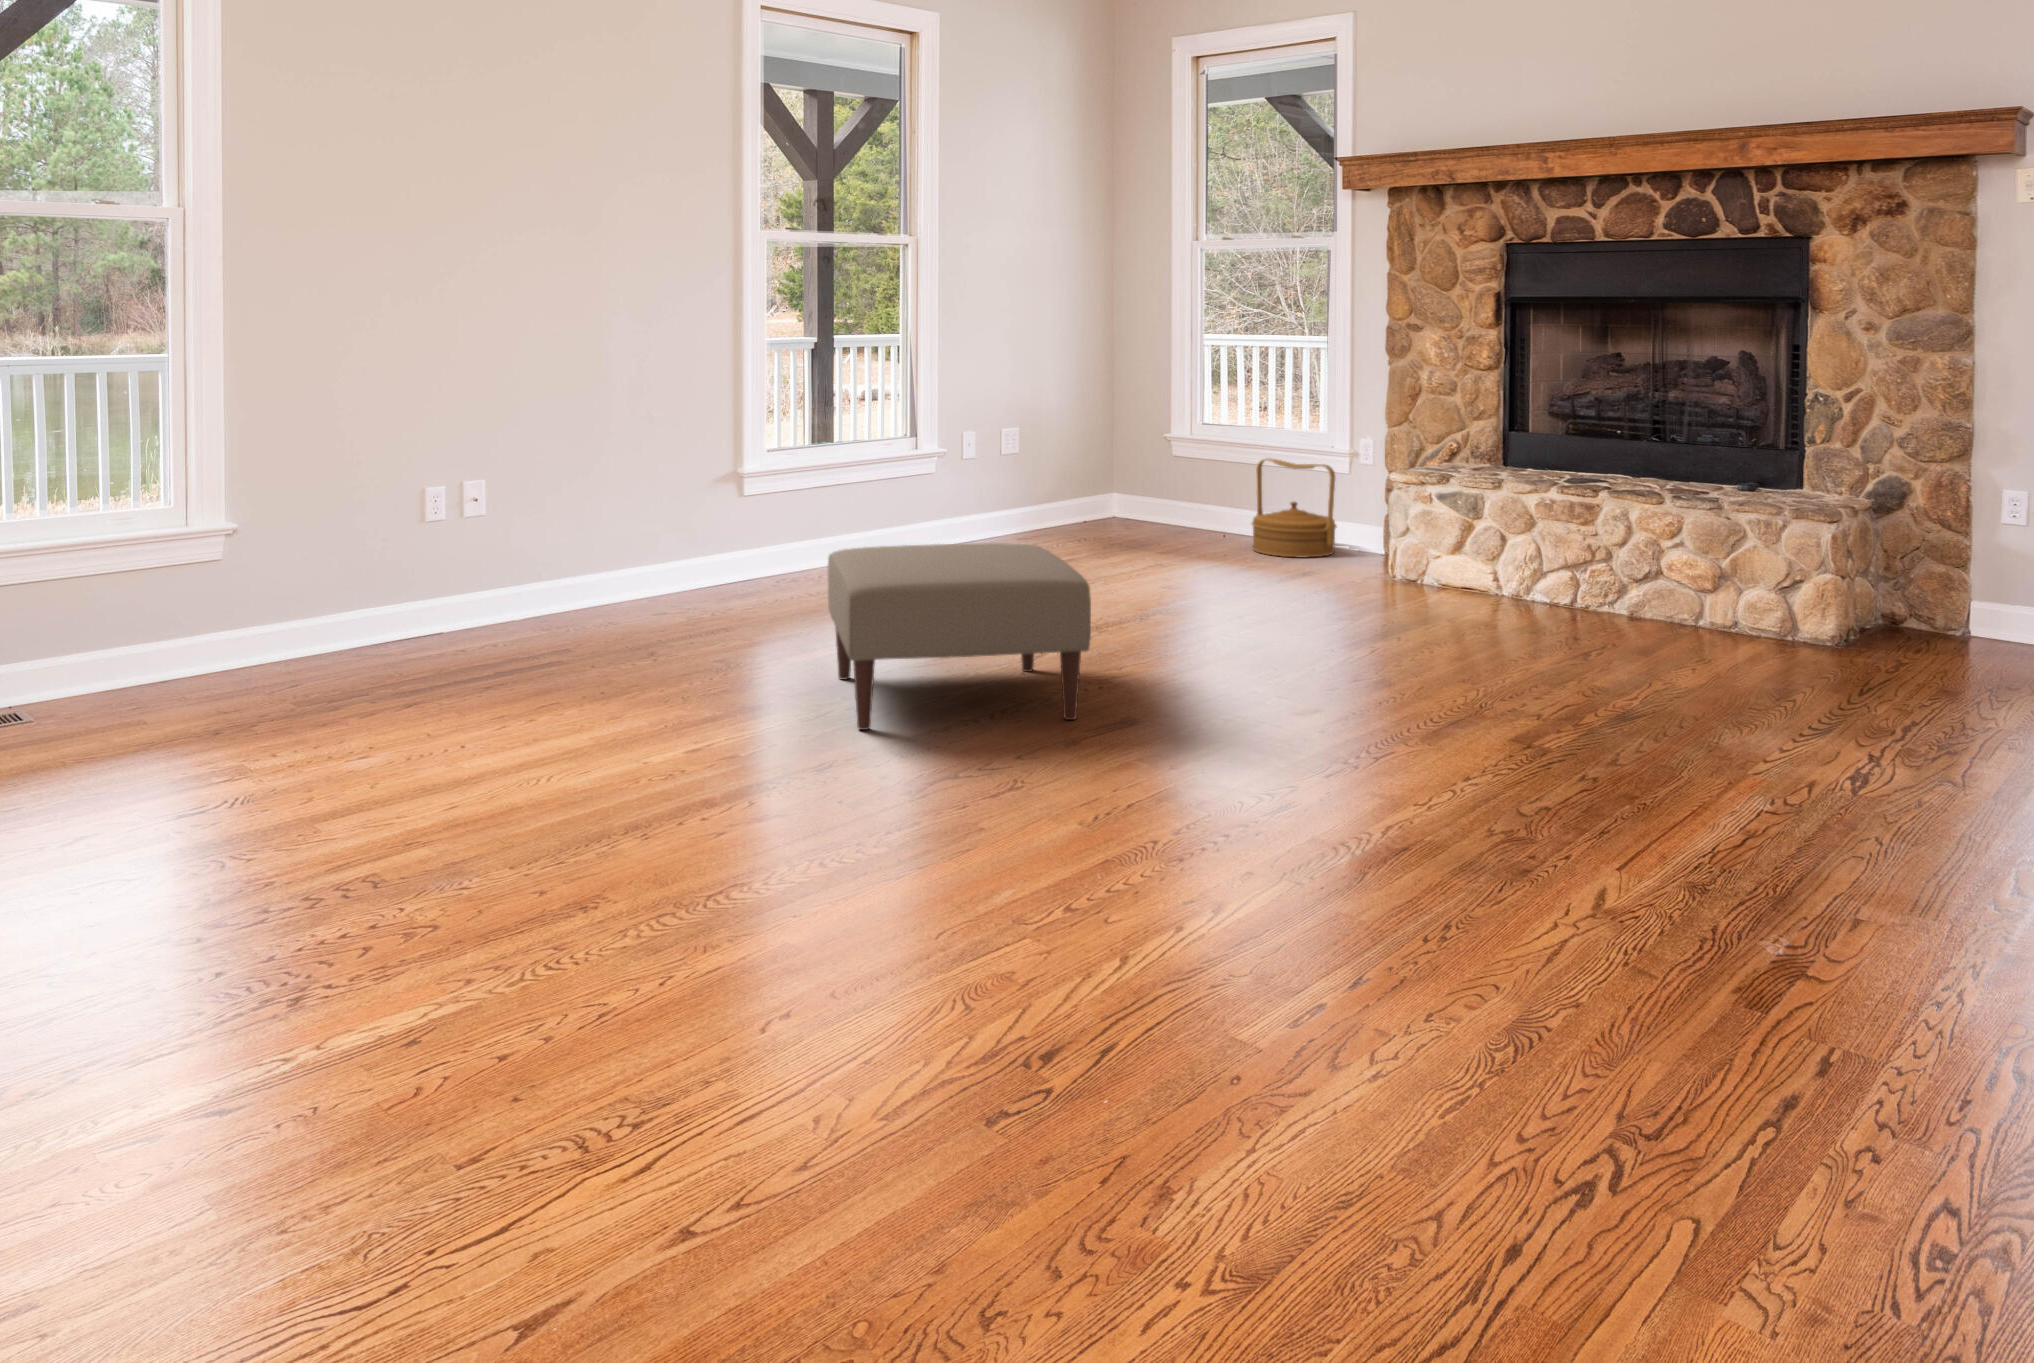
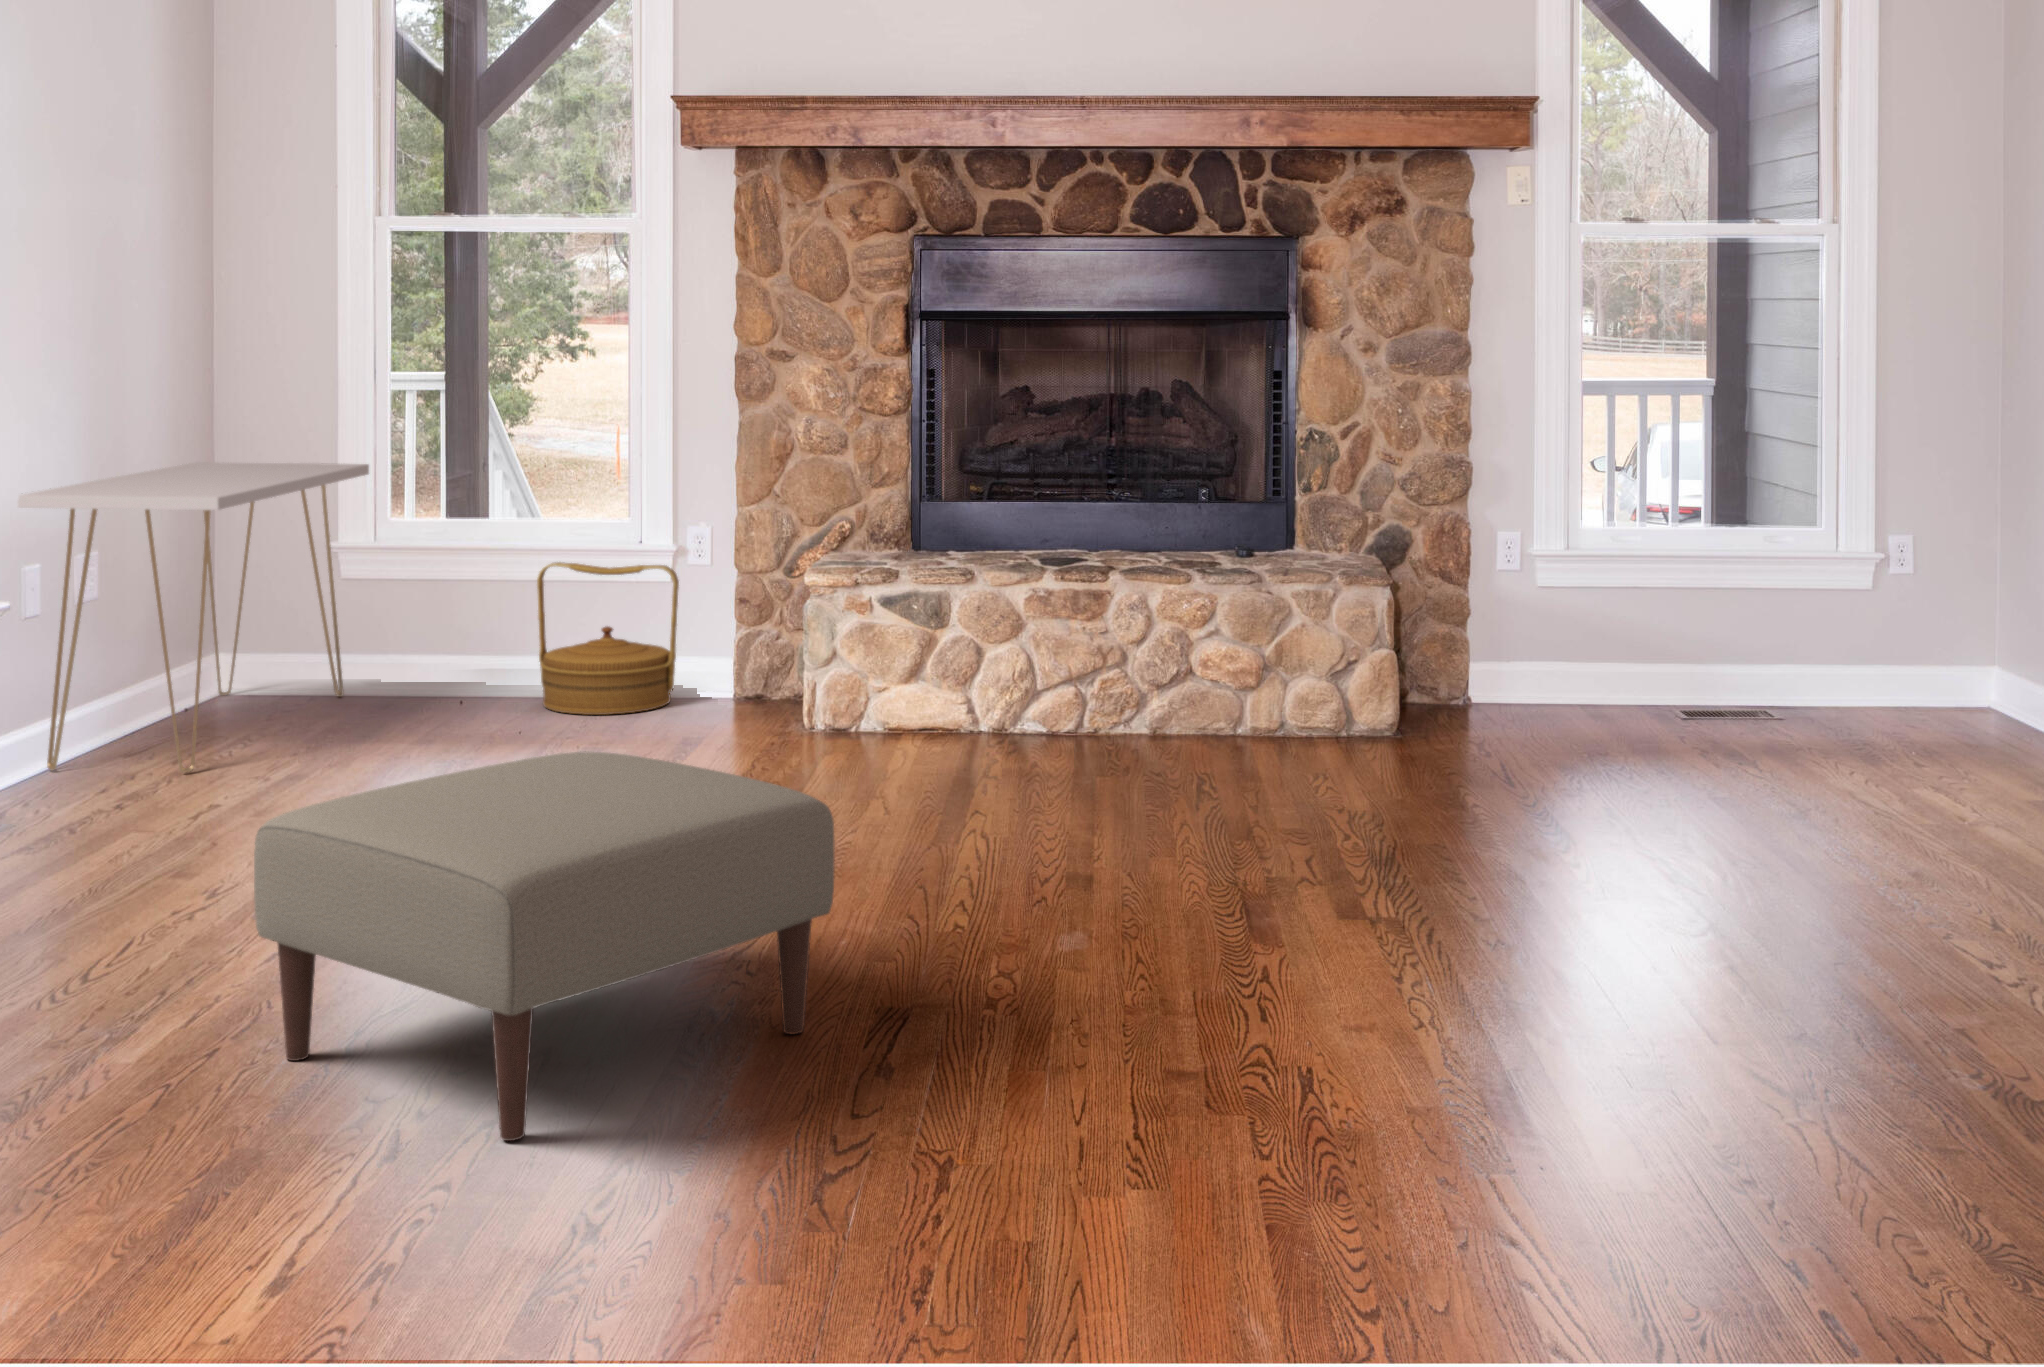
console table: none [950,387,1173,554] -> present [18,462,369,772]

